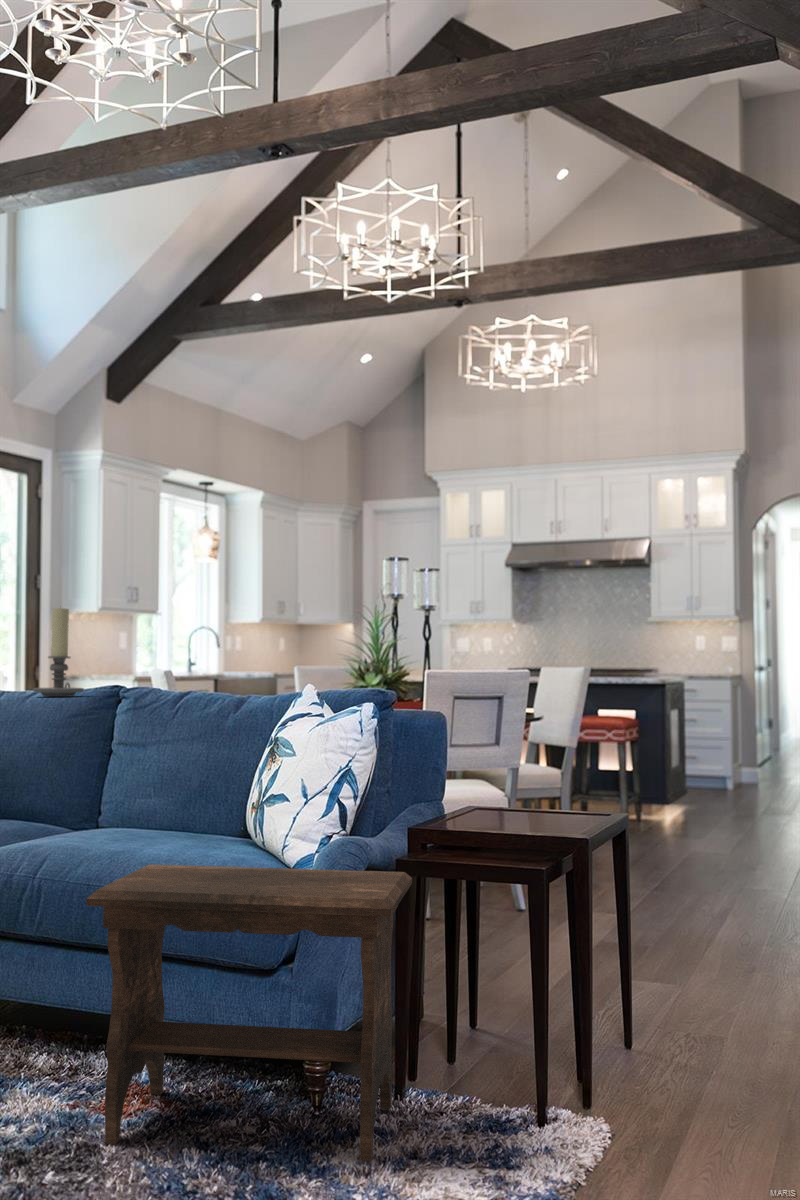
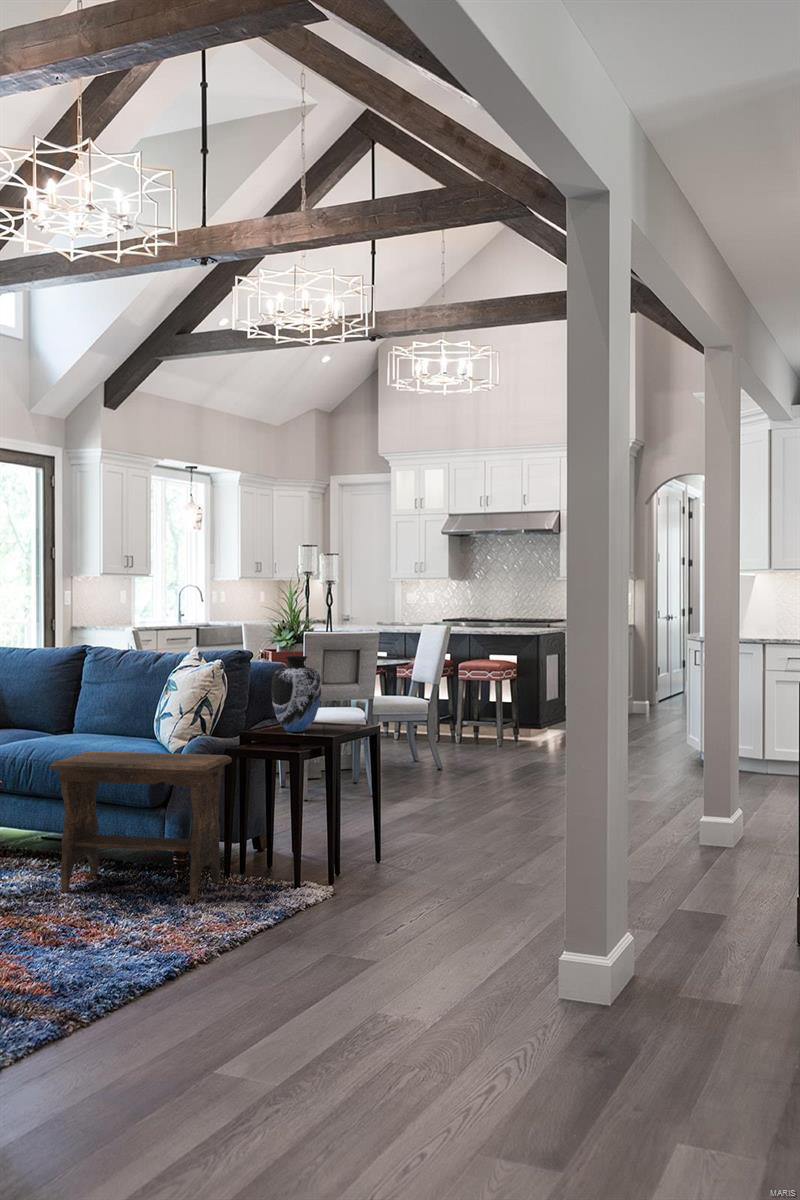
candle holder: present [33,608,84,697] -> none [33,595,65,653]
vase: none [467,693,555,827] -> present [271,656,321,732]

